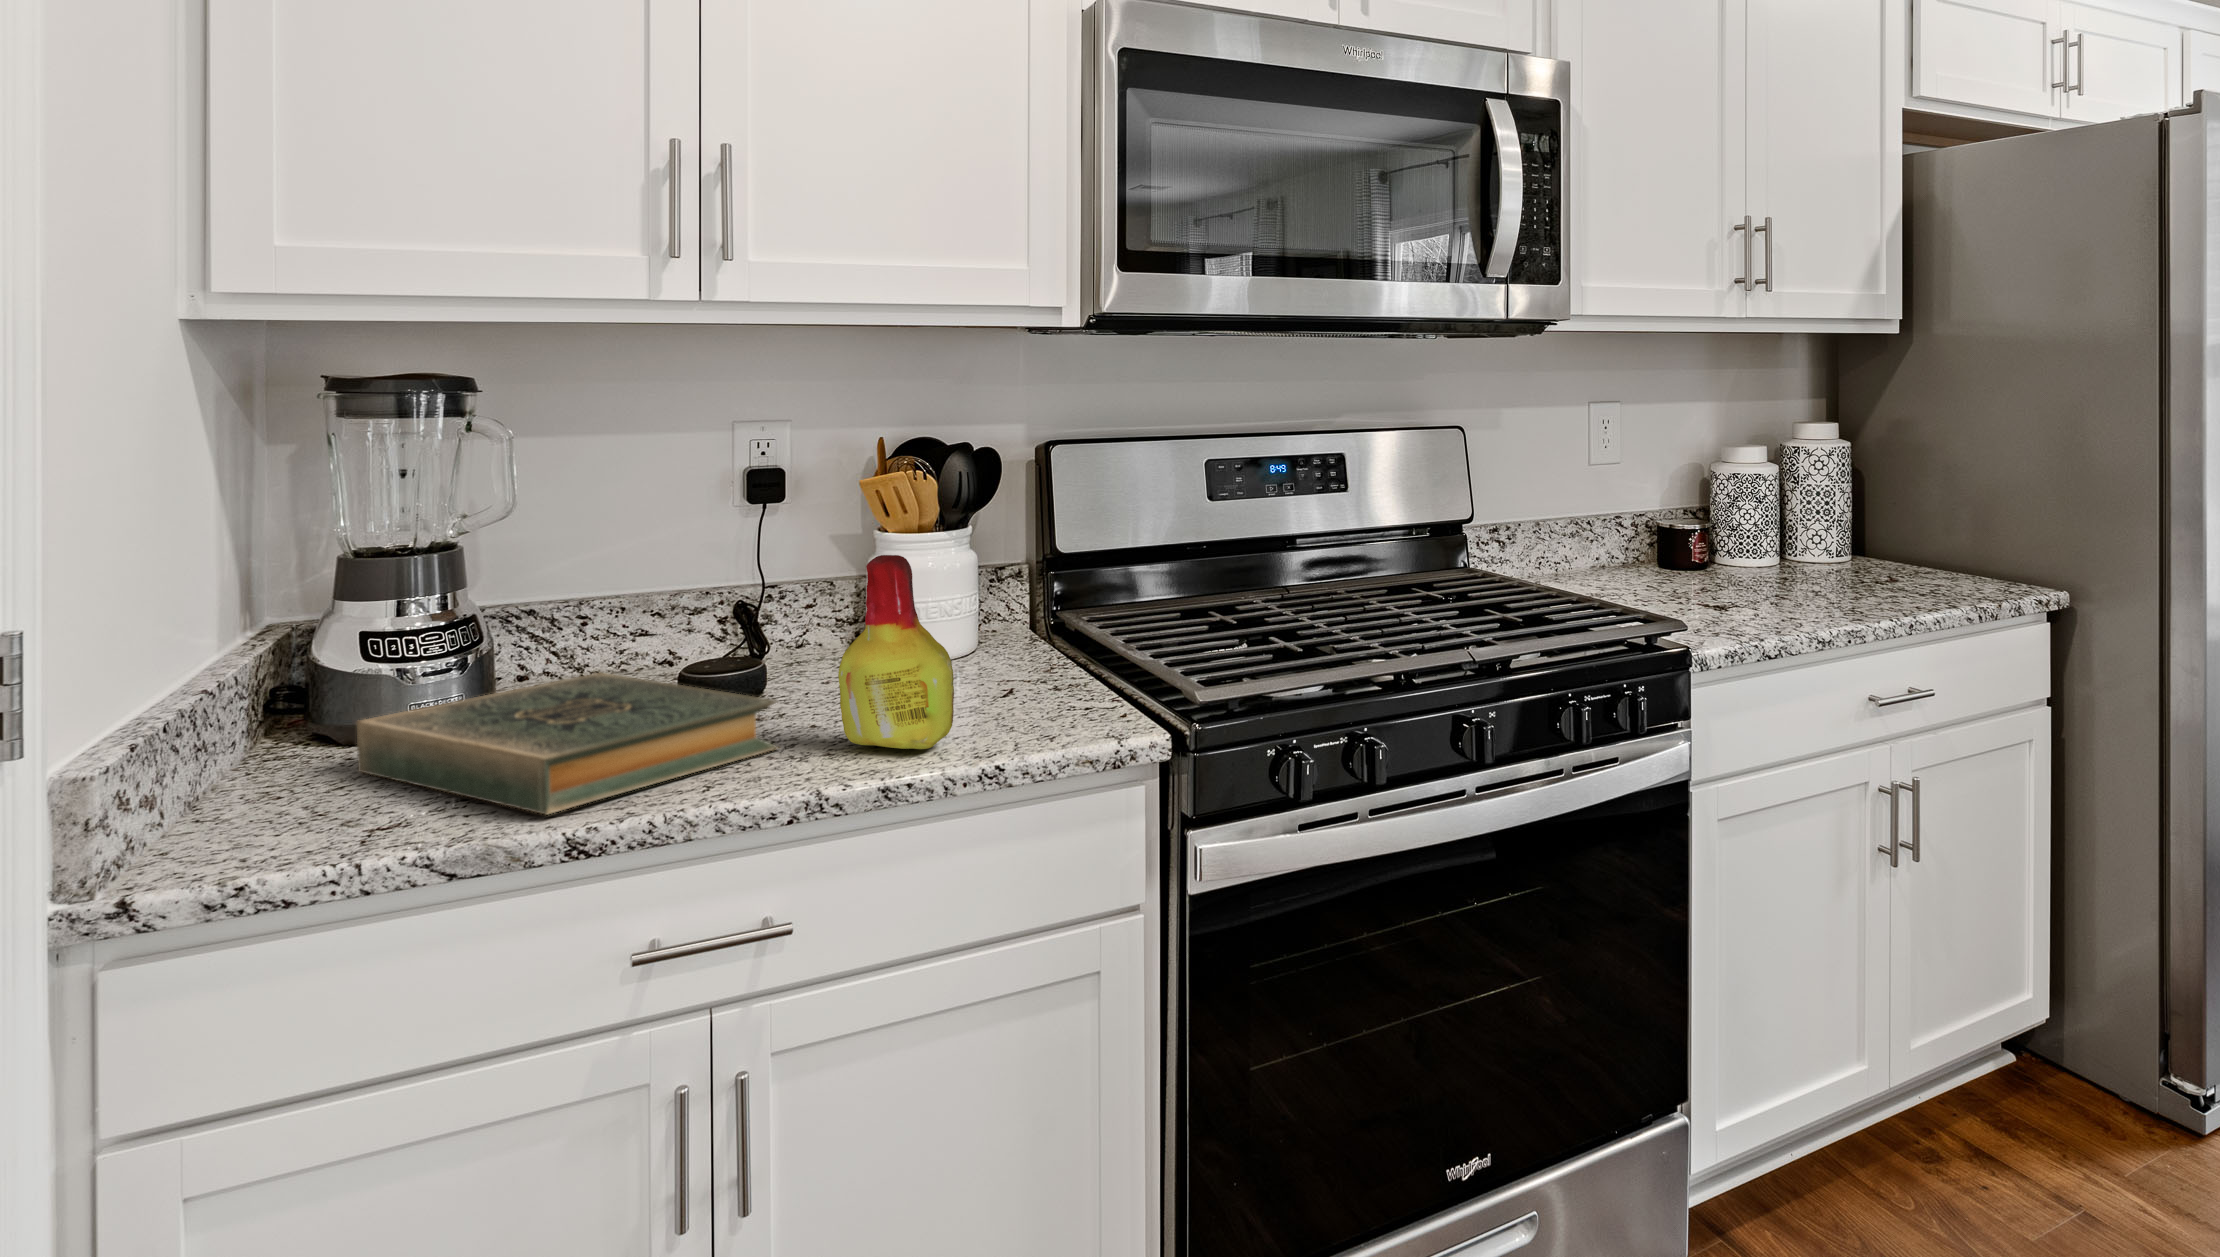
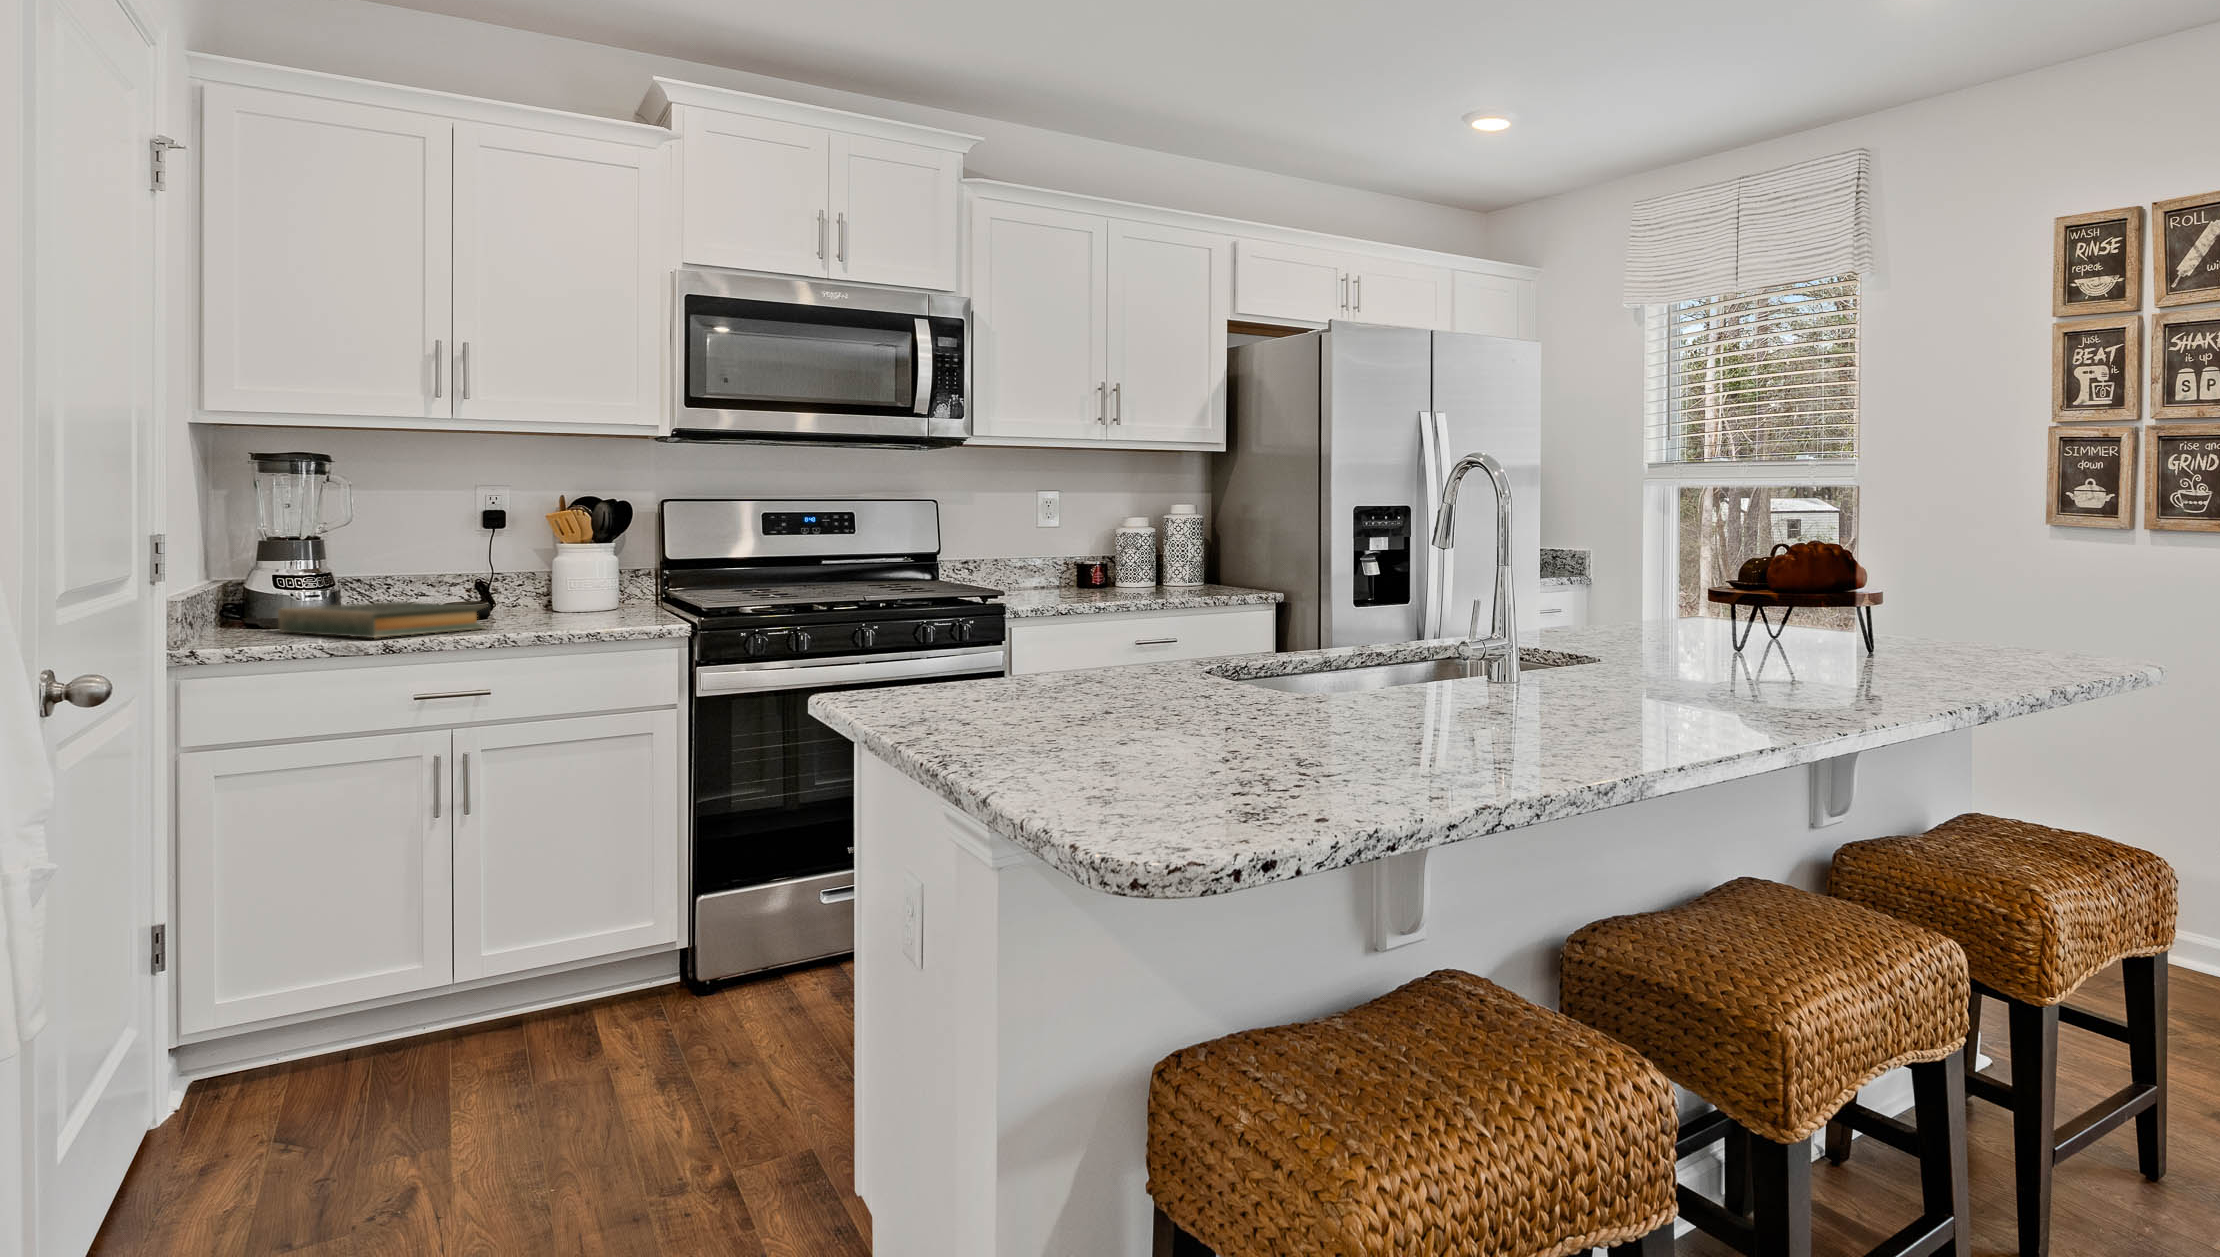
bottle: present [838,555,954,749] -> none [518,538,577,628]

